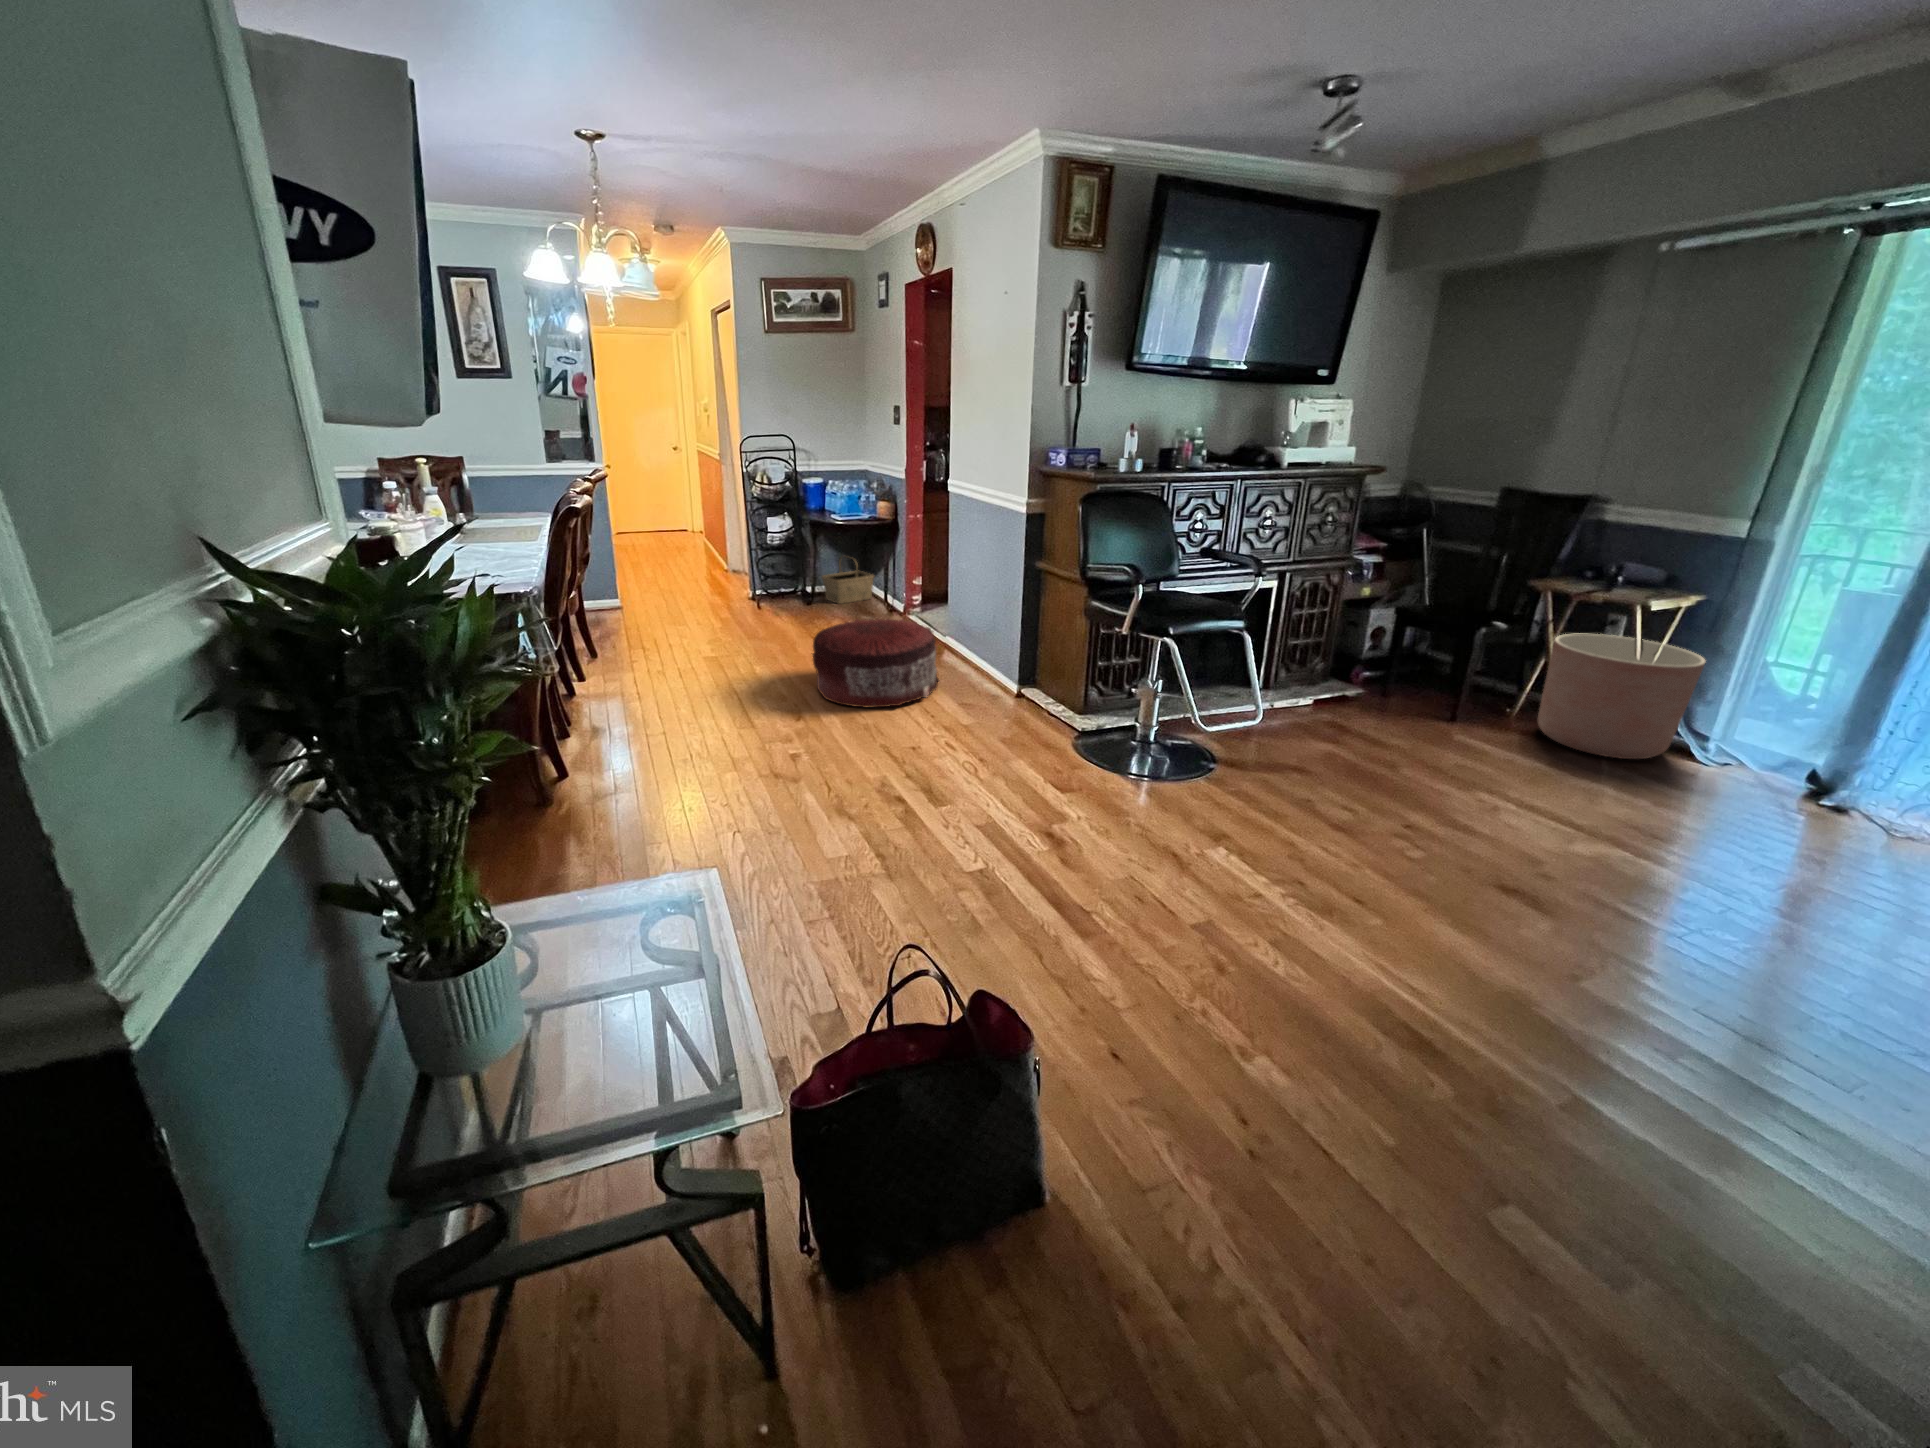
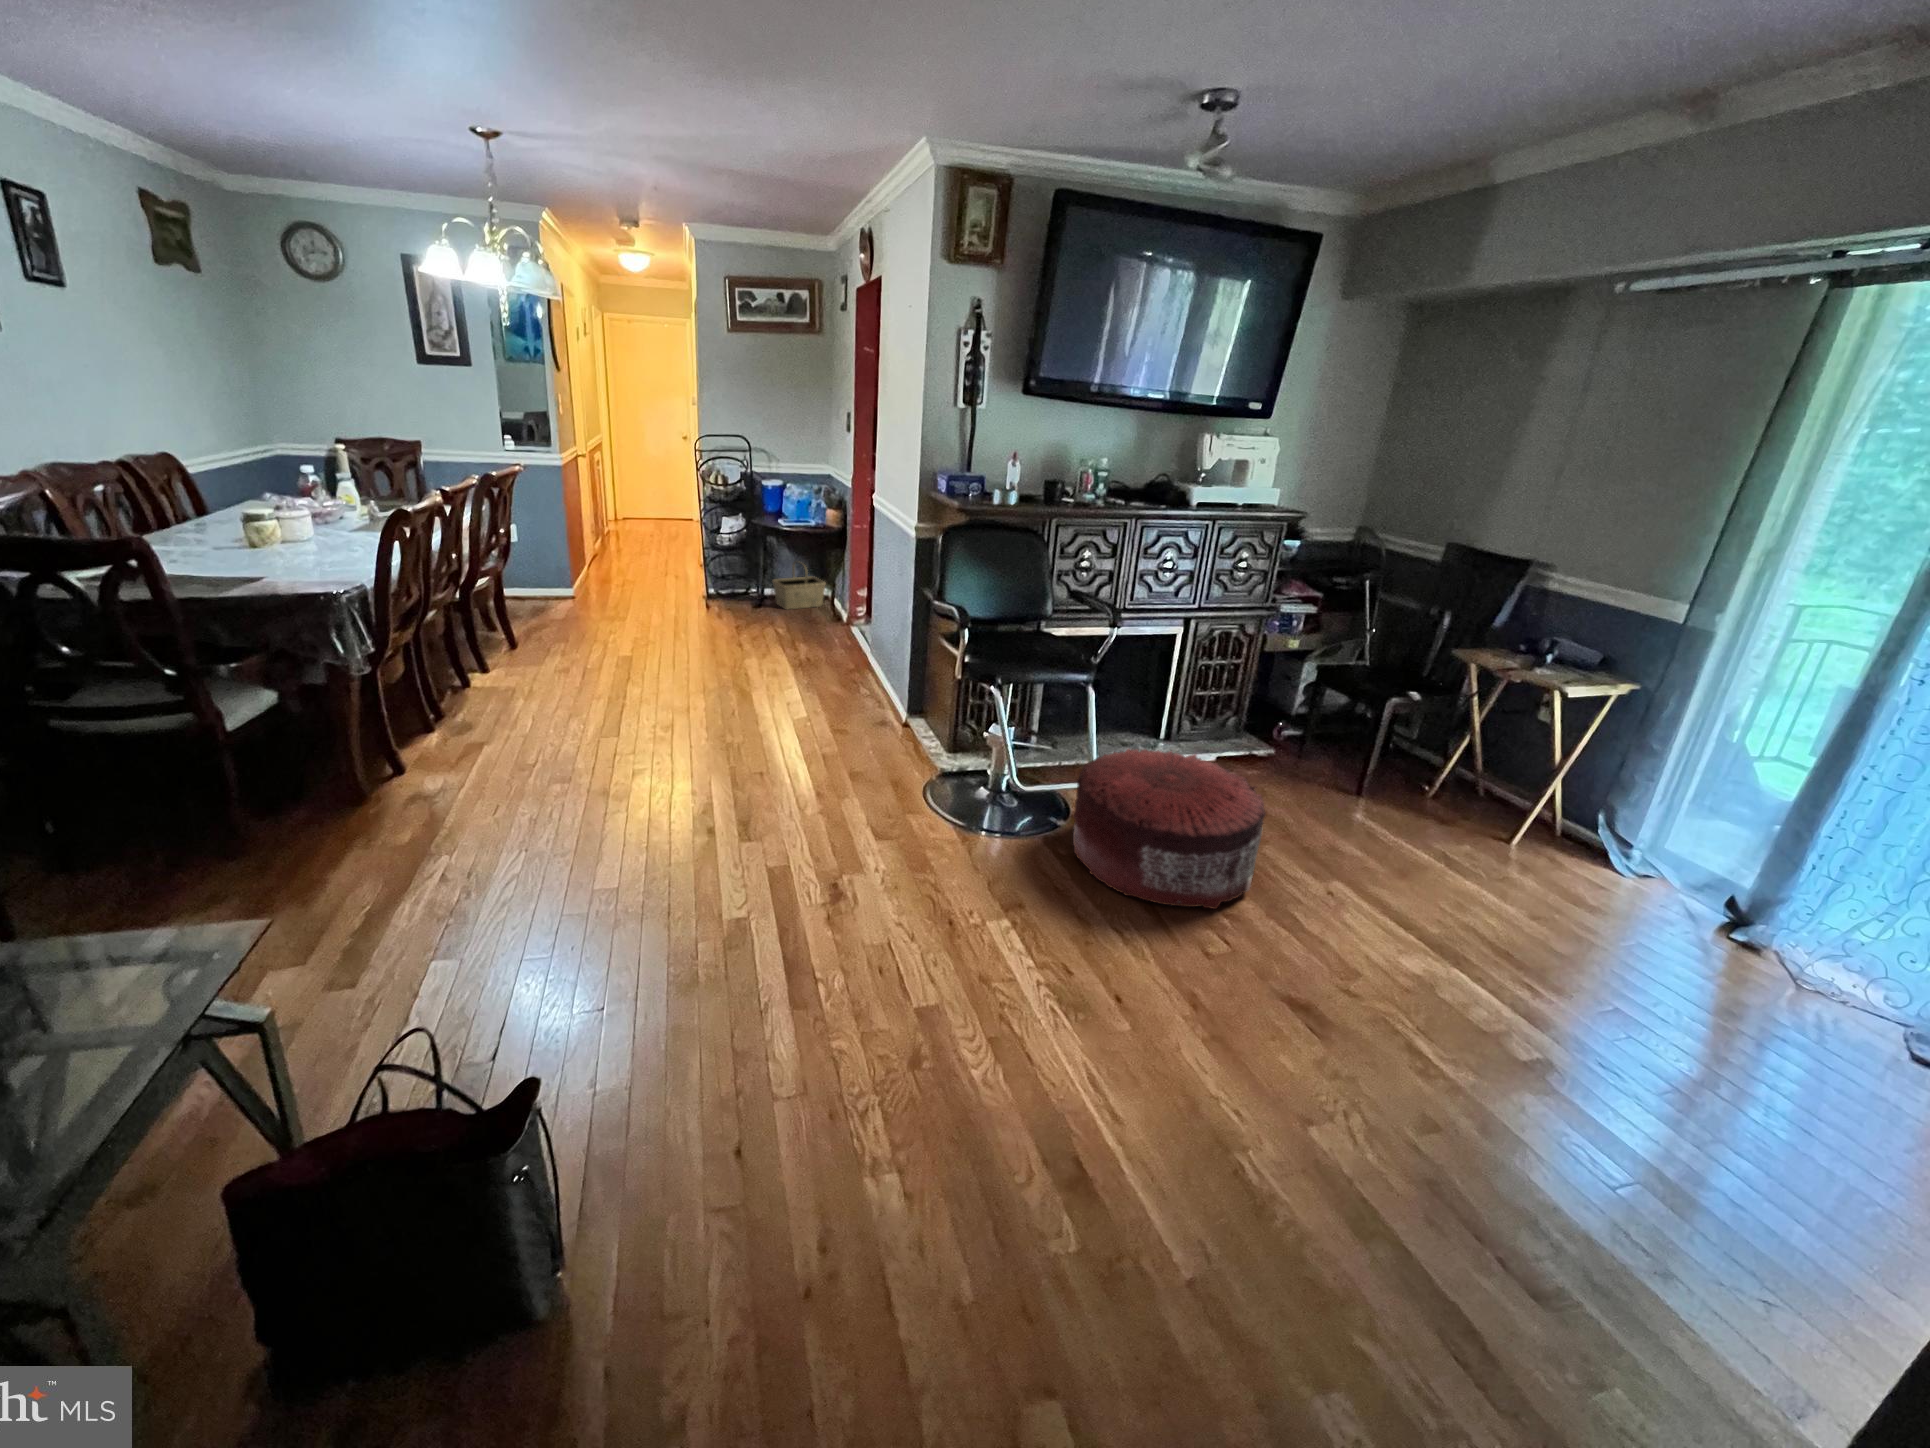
pouf: present [812,619,939,707] -> present [1073,749,1266,909]
planter: present [1538,634,1706,759] -> none [1446,712,1626,860]

